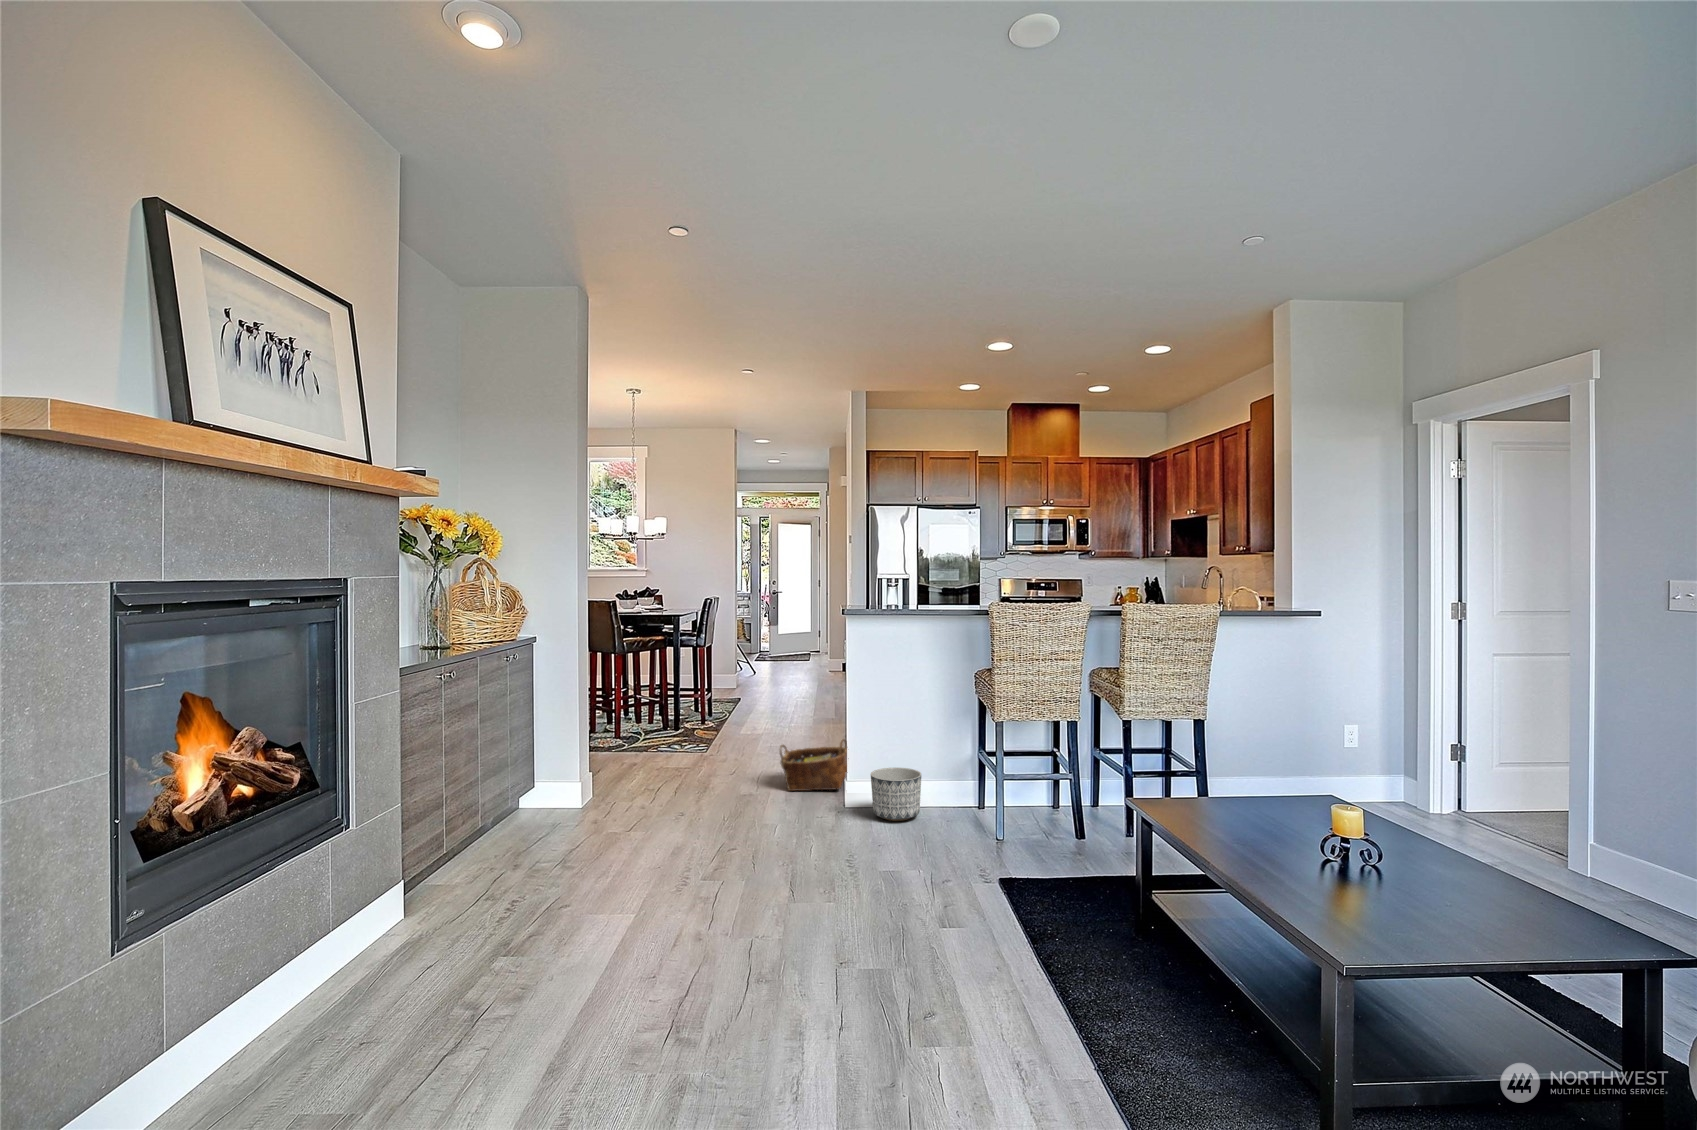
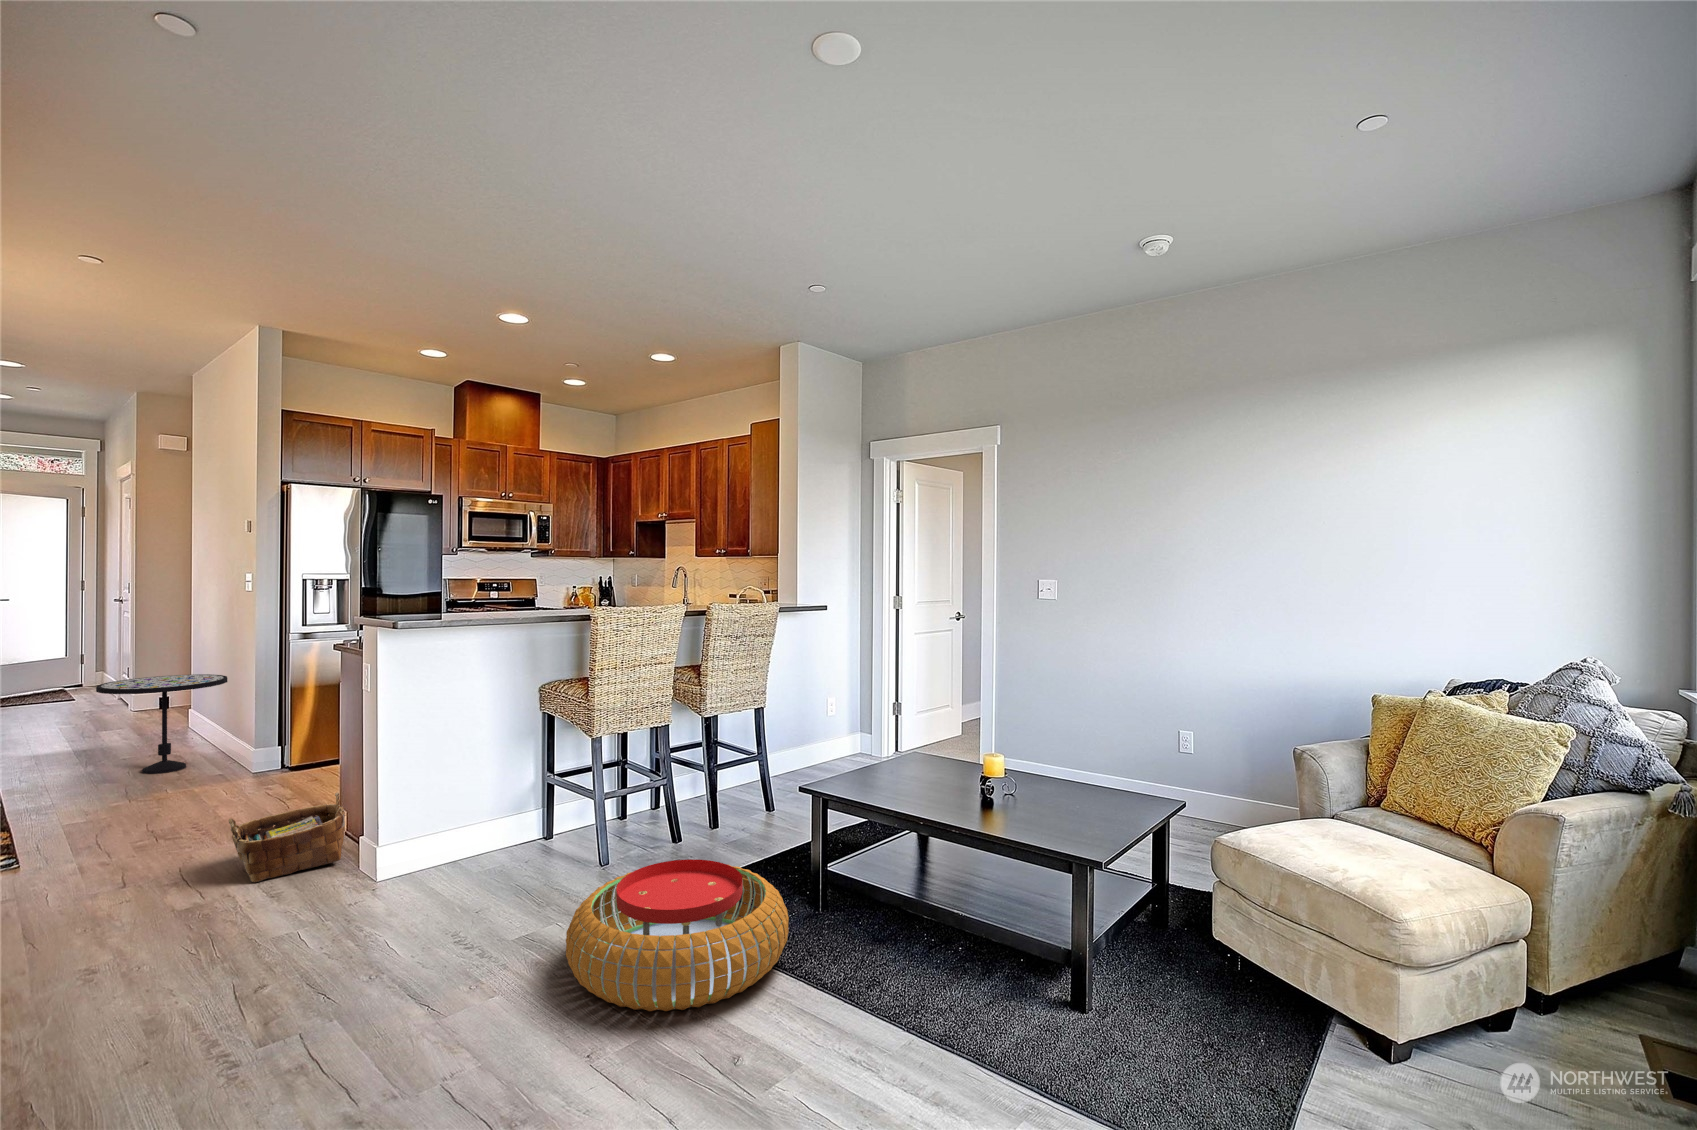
side table: none [774,647,844,714] -> present [96,674,227,774]
planter: present [871,767,921,821] -> none [418,811,489,881]
pouf: none [883,836,1085,968] -> present [566,859,789,1011]

